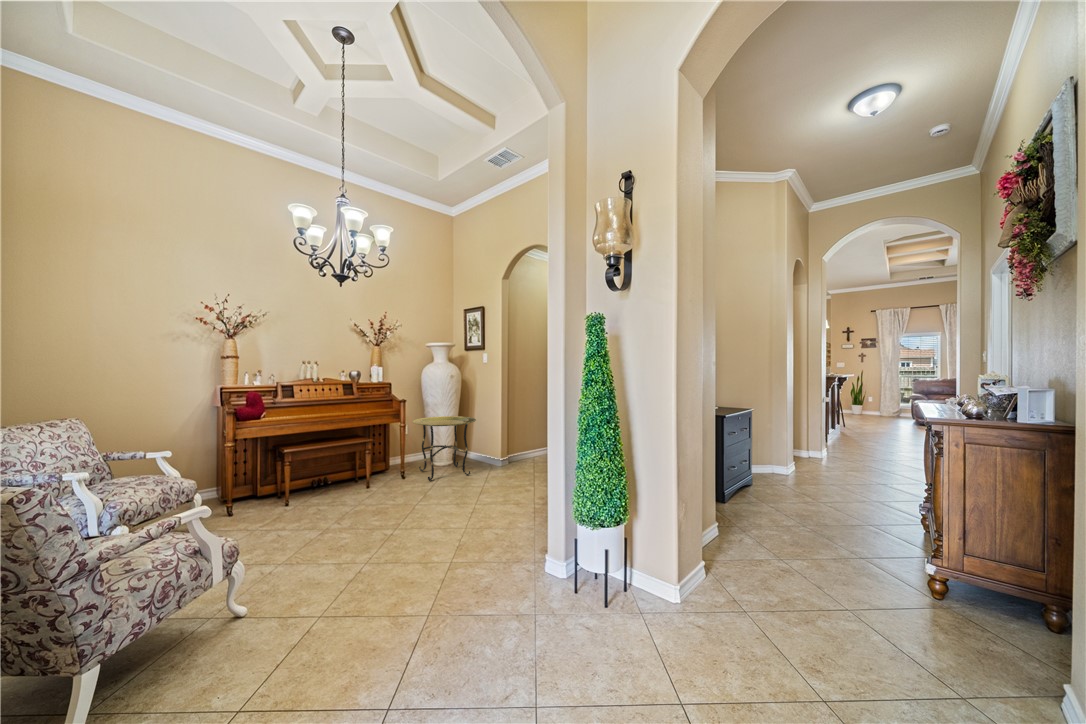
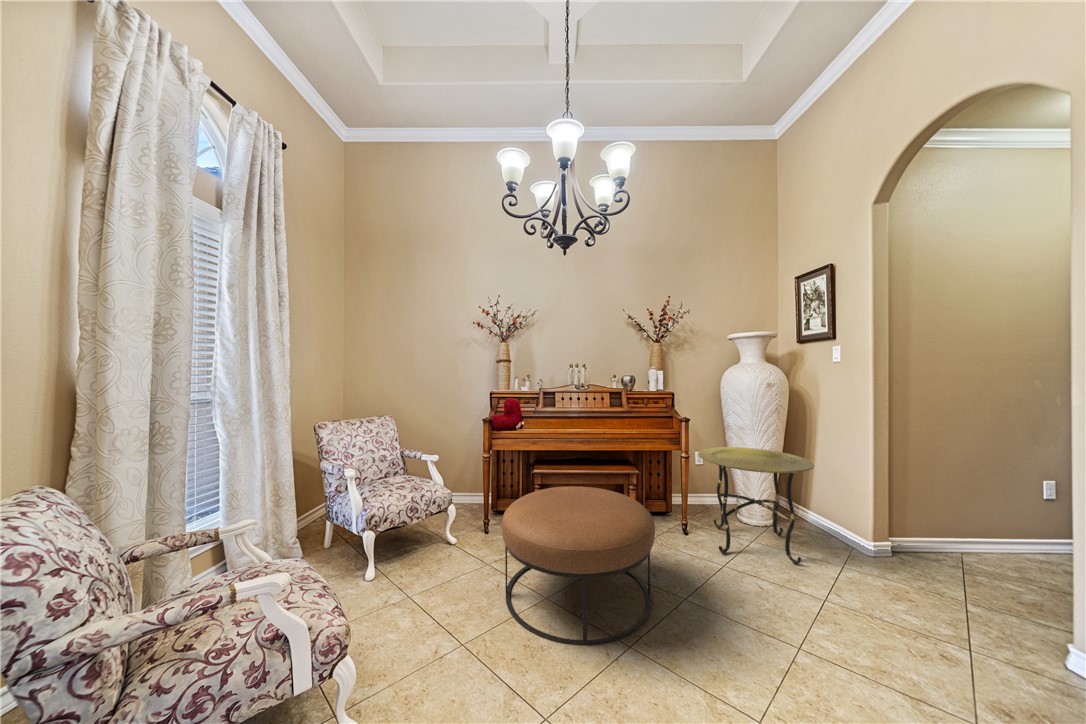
ottoman: none [287,450,405,544] -> present [502,486,655,645]

